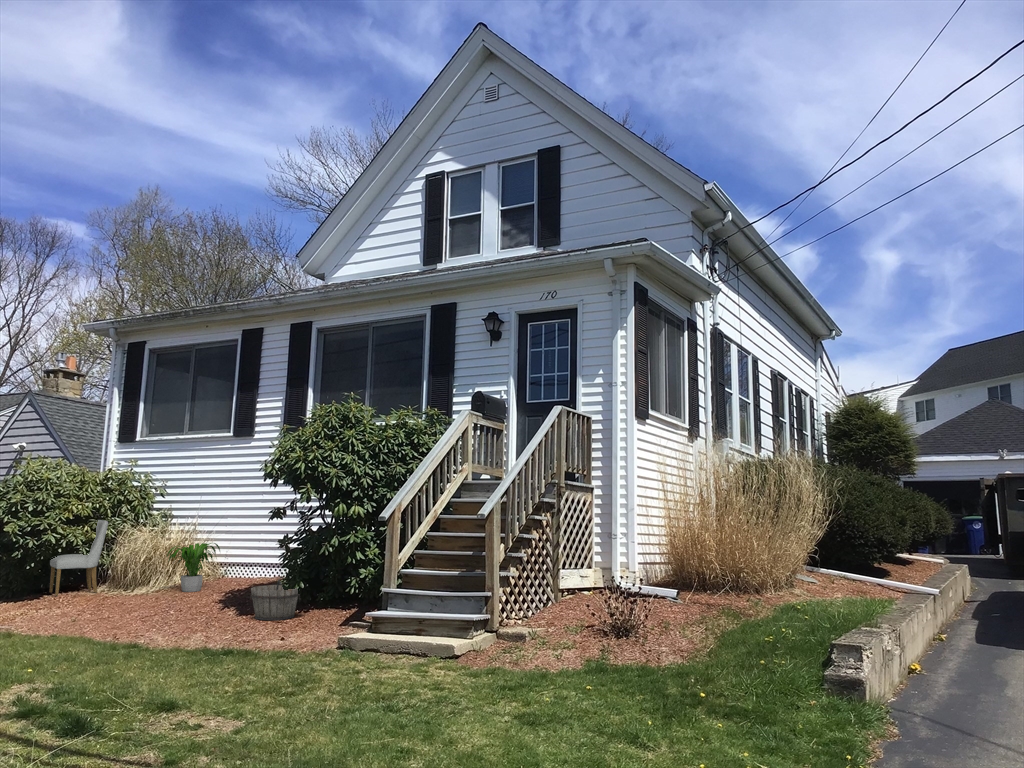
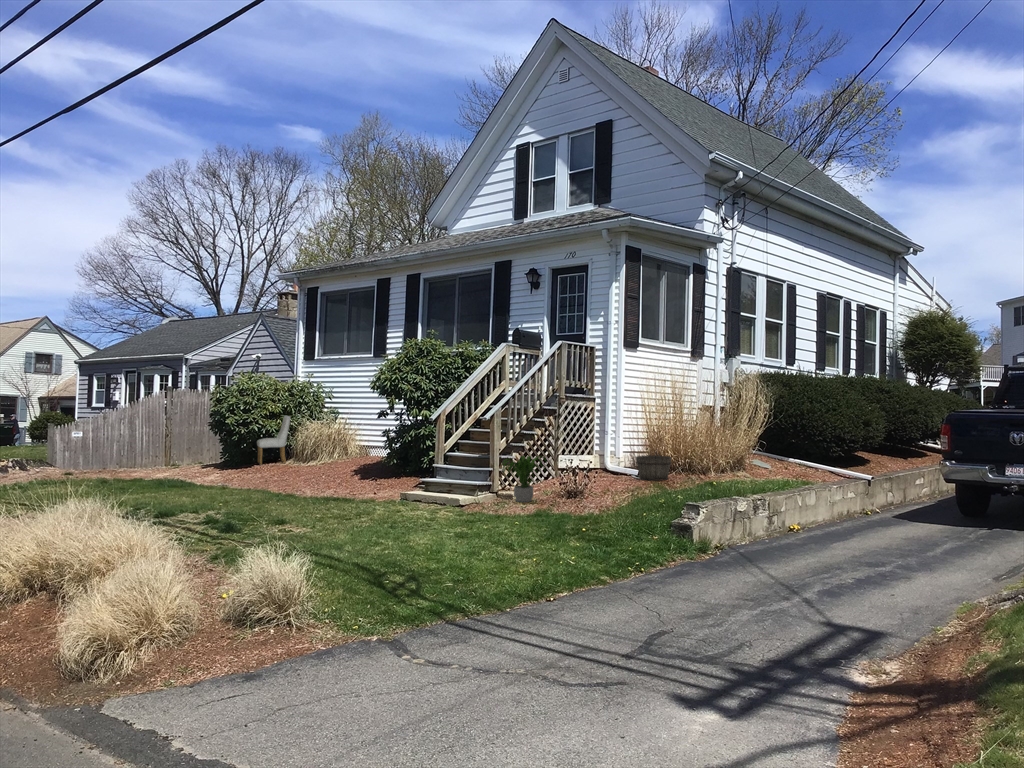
potted plant: present [167,543,220,592] -> present [502,456,547,502]
wooden bucket: present [250,577,300,620] -> present [636,451,671,481]

